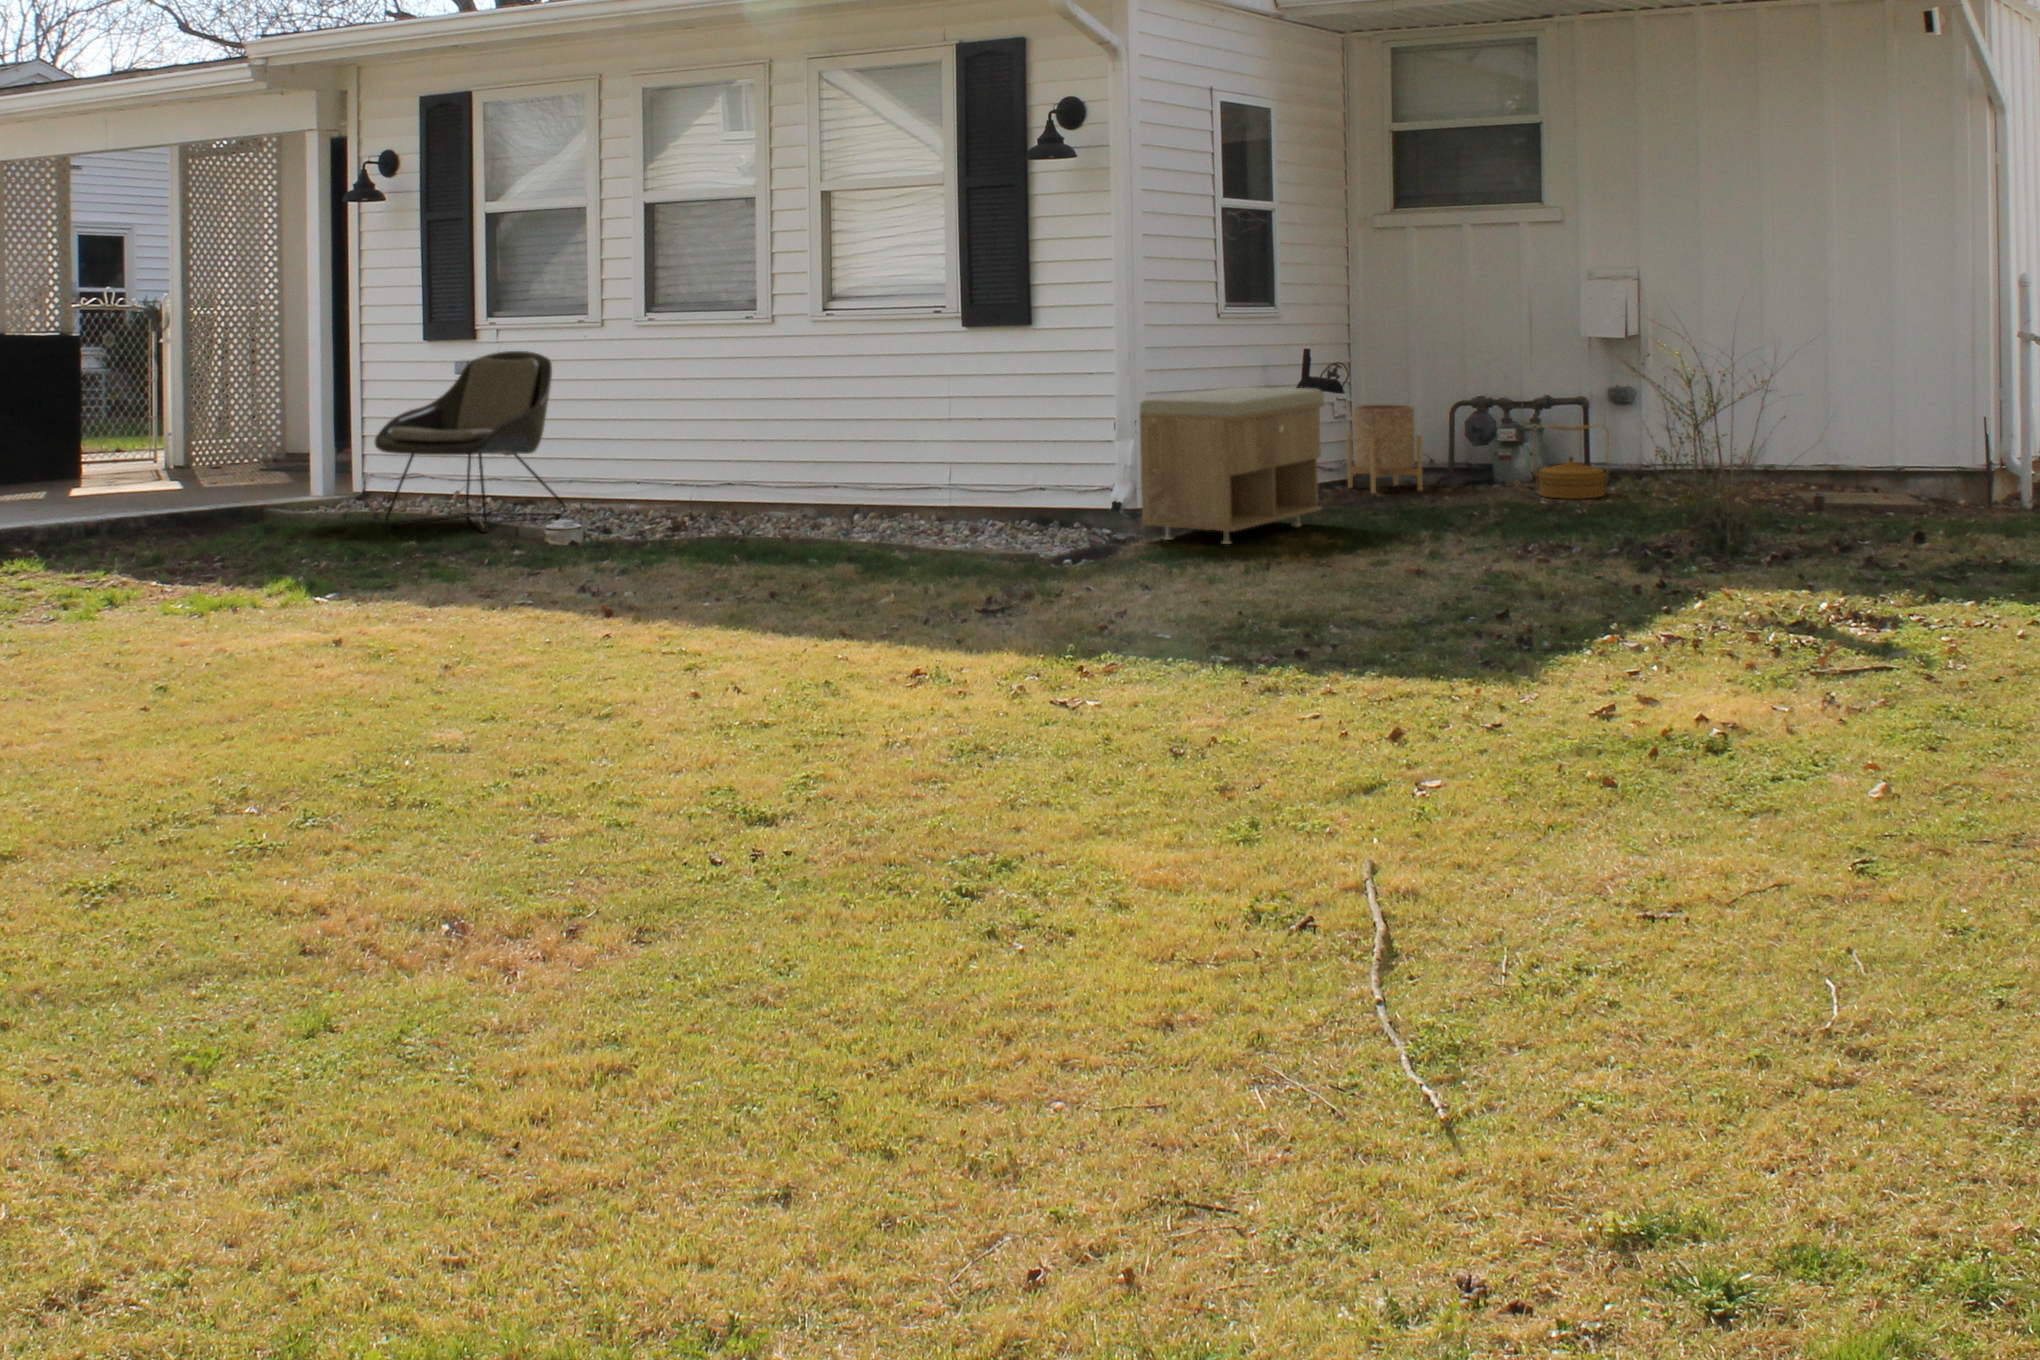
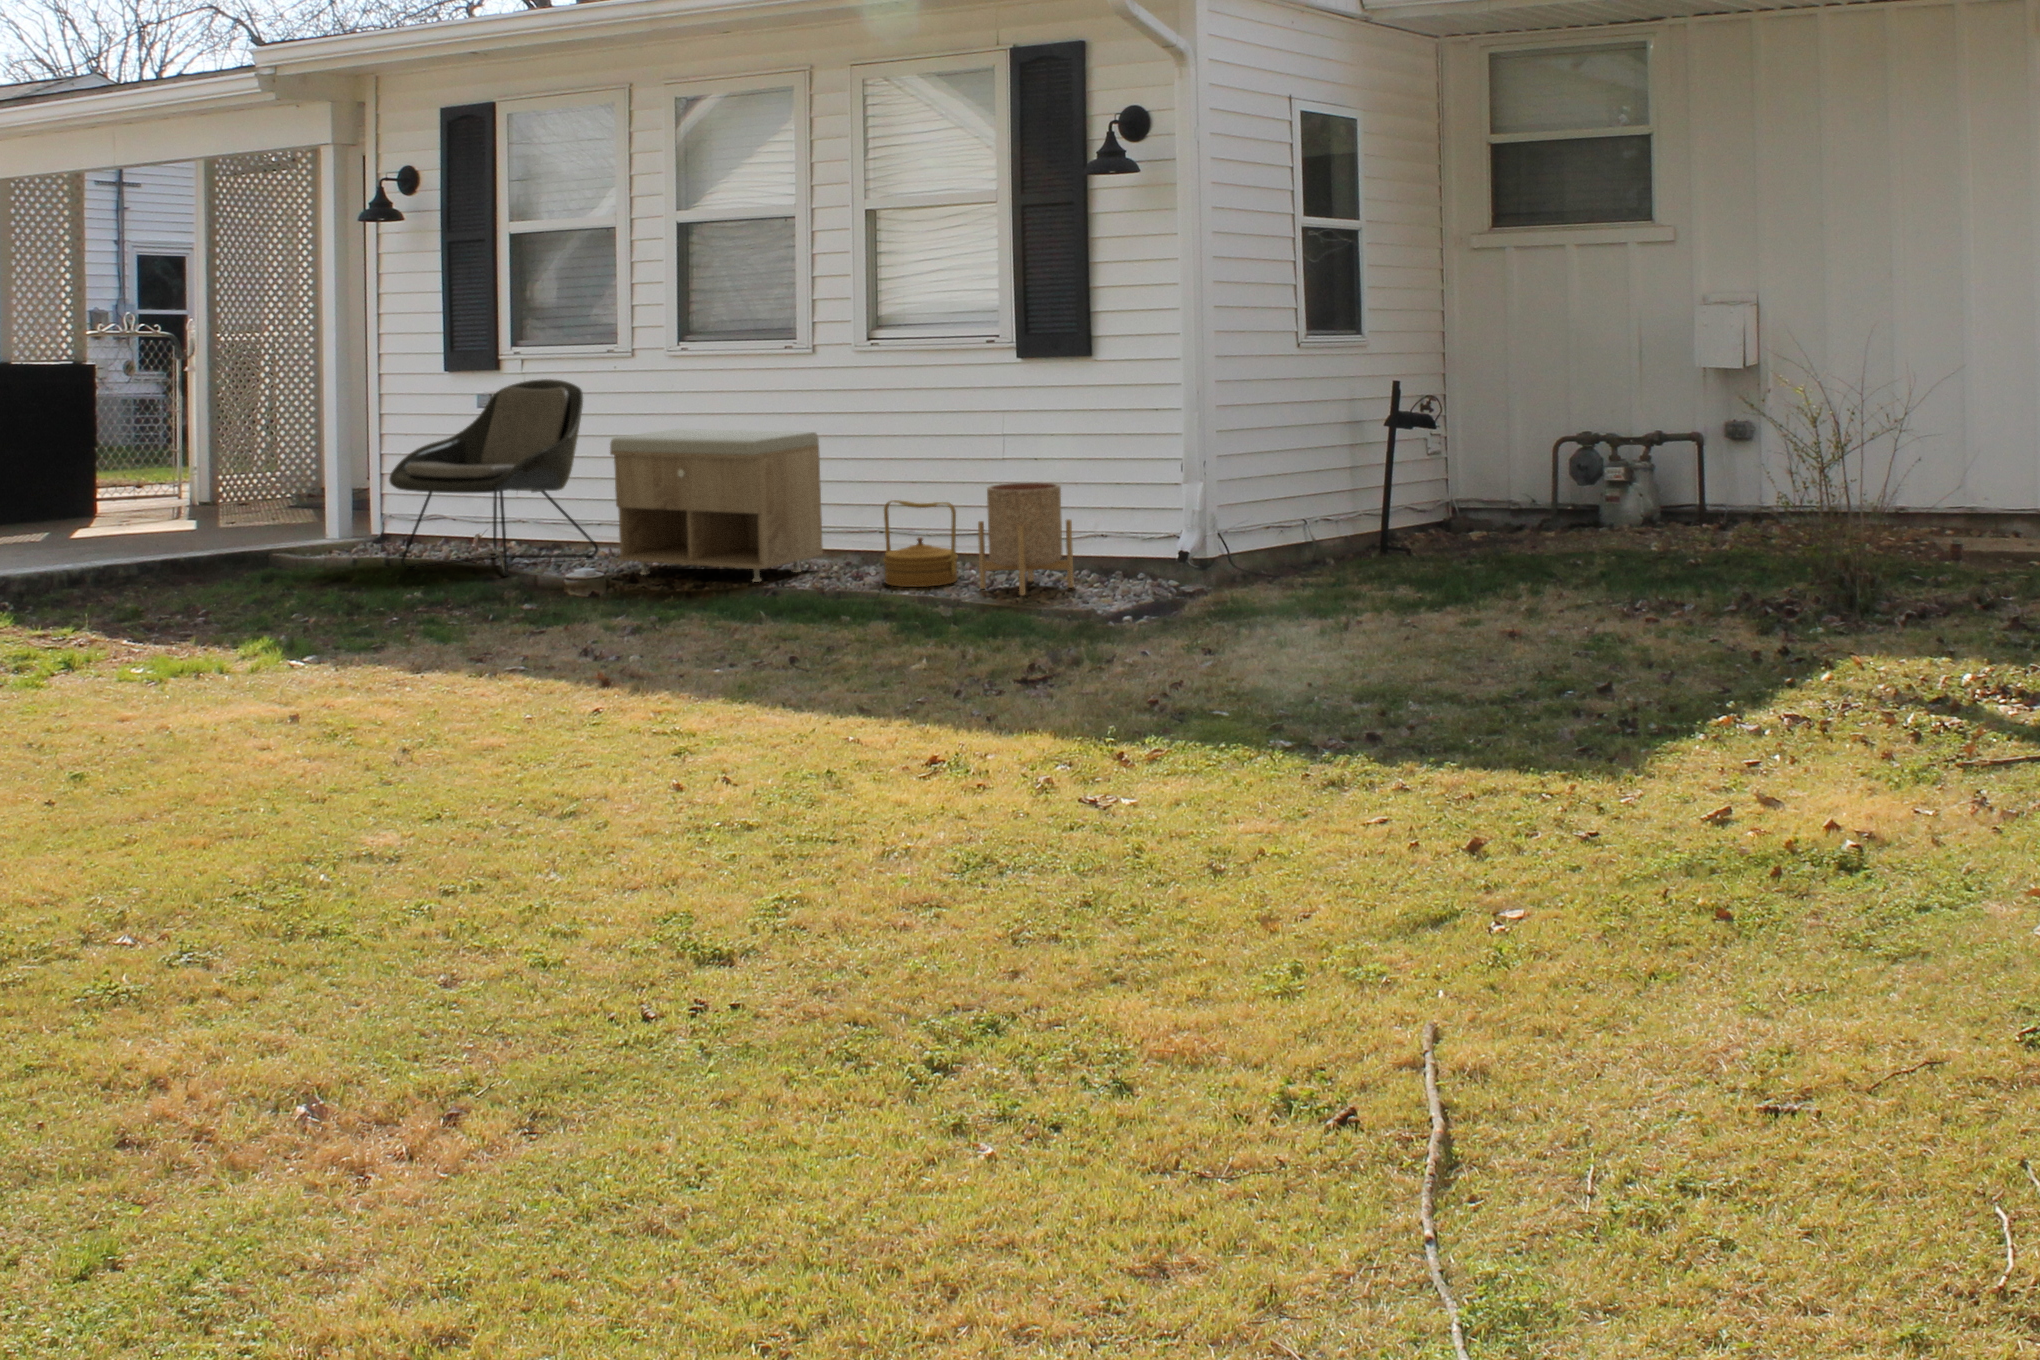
storage bench: present [1140,387,1324,544] -> present [610,429,823,582]
planter: present [1347,404,1423,493] -> present [978,483,1074,595]
basket: present [1535,425,1608,499] -> present [883,500,958,587]

